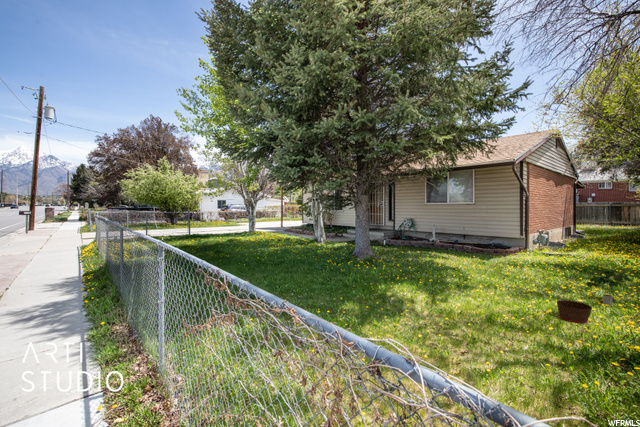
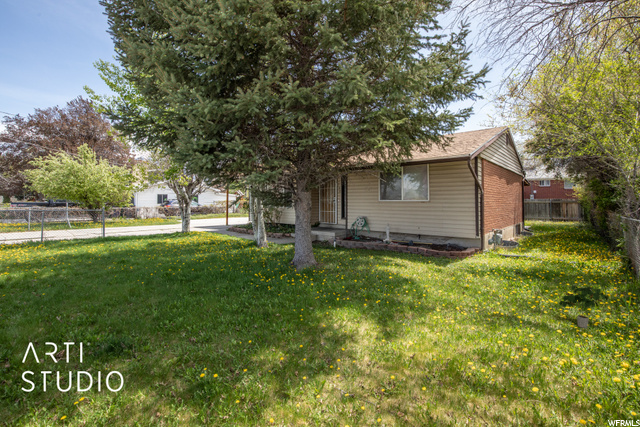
basket: present [557,300,592,323] -> none [533,329,576,362]

